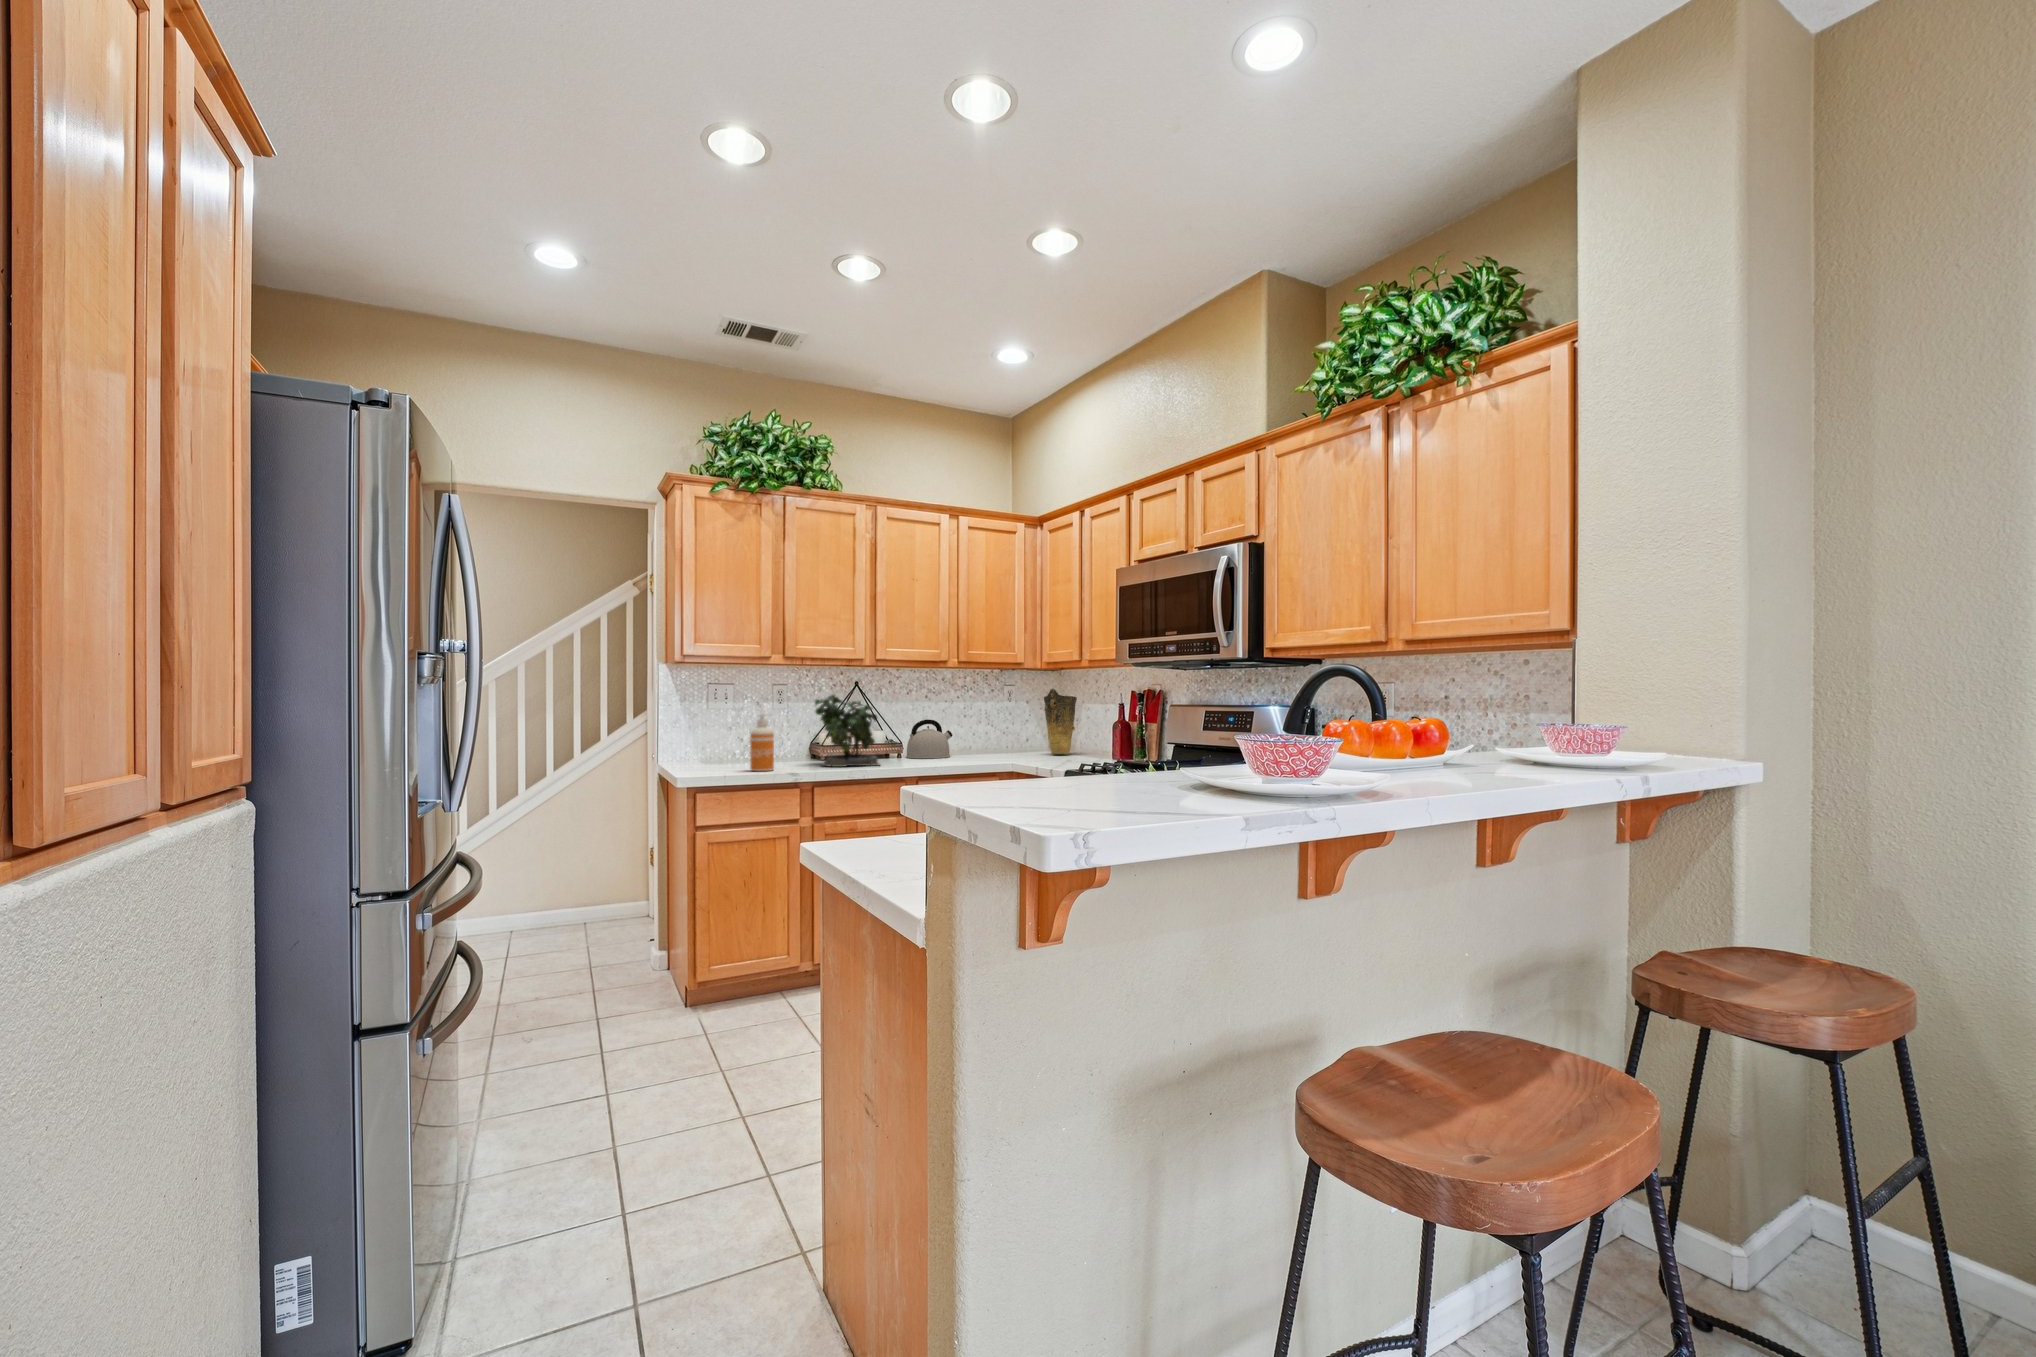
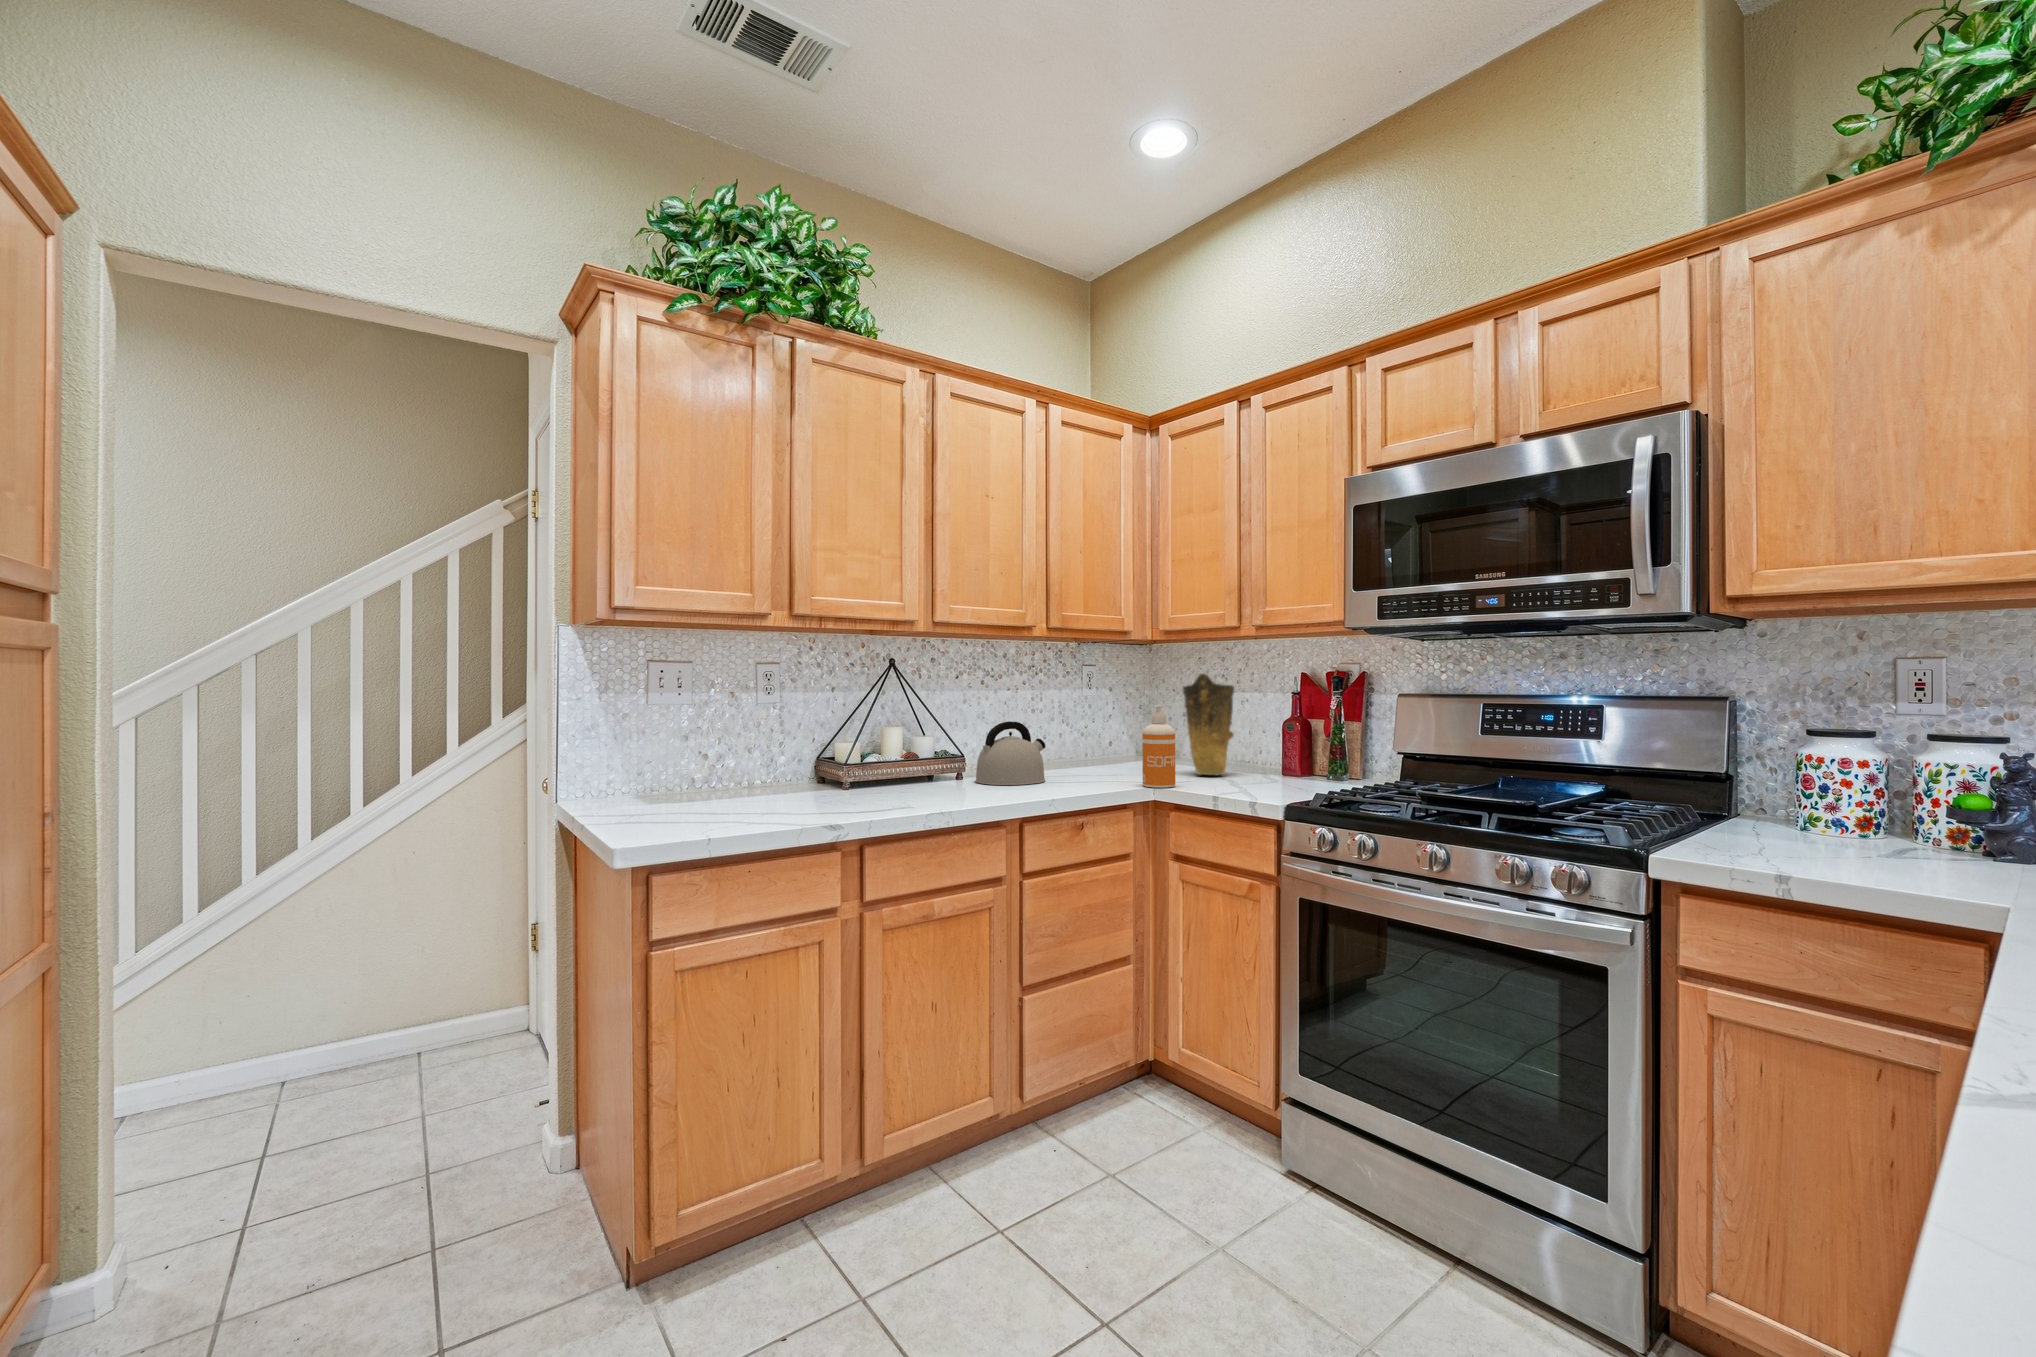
potted plant: present [815,695,879,767] -> none [847,674,969,807]
soap dispenser: present [750,714,774,771] -> present [1142,705,1175,788]

